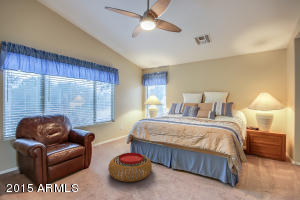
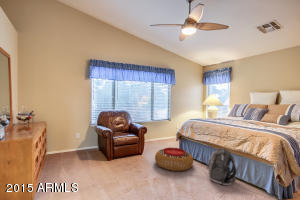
backpack: none [169,147,198,186] -> present [206,148,237,185]

